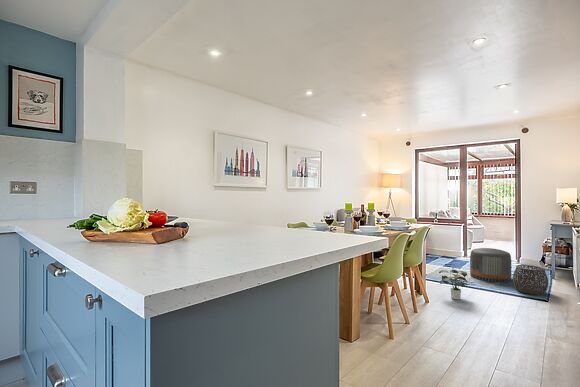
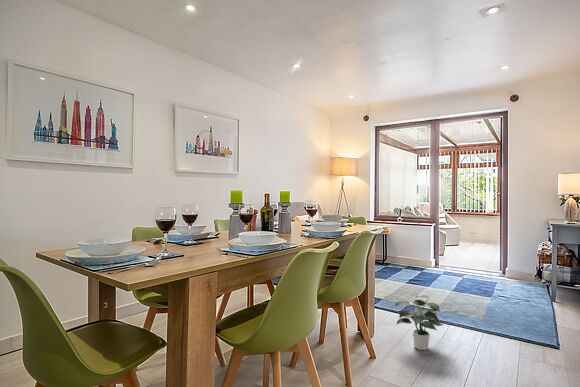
pouf: present [470,248,511,282] -> none [443,259,500,310]
woven basket: present [513,265,549,295] -> none [505,286,559,335]

